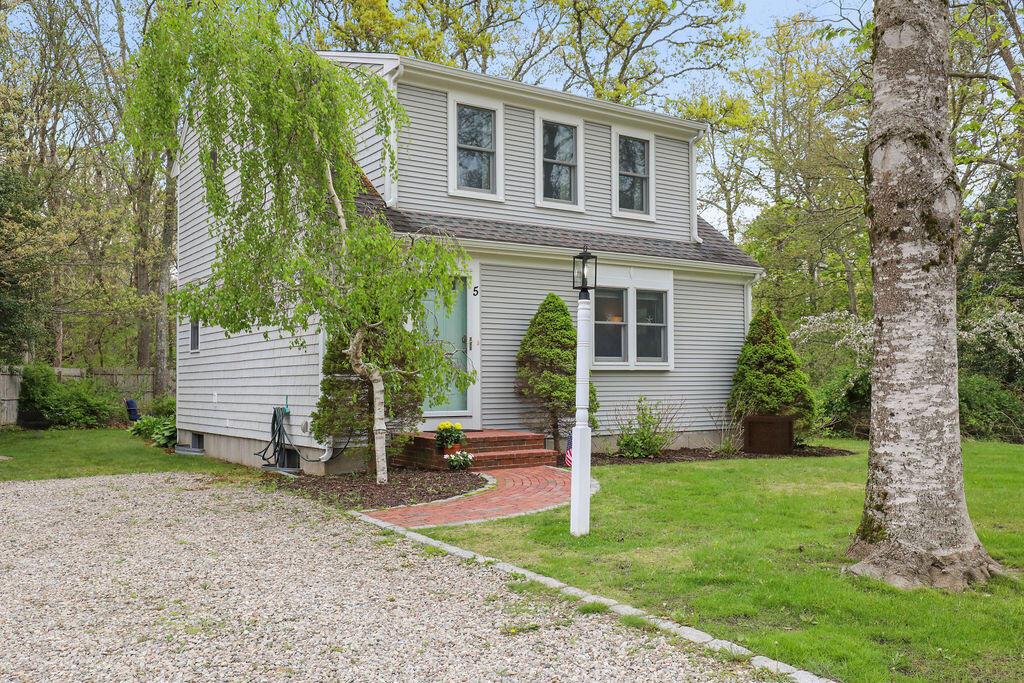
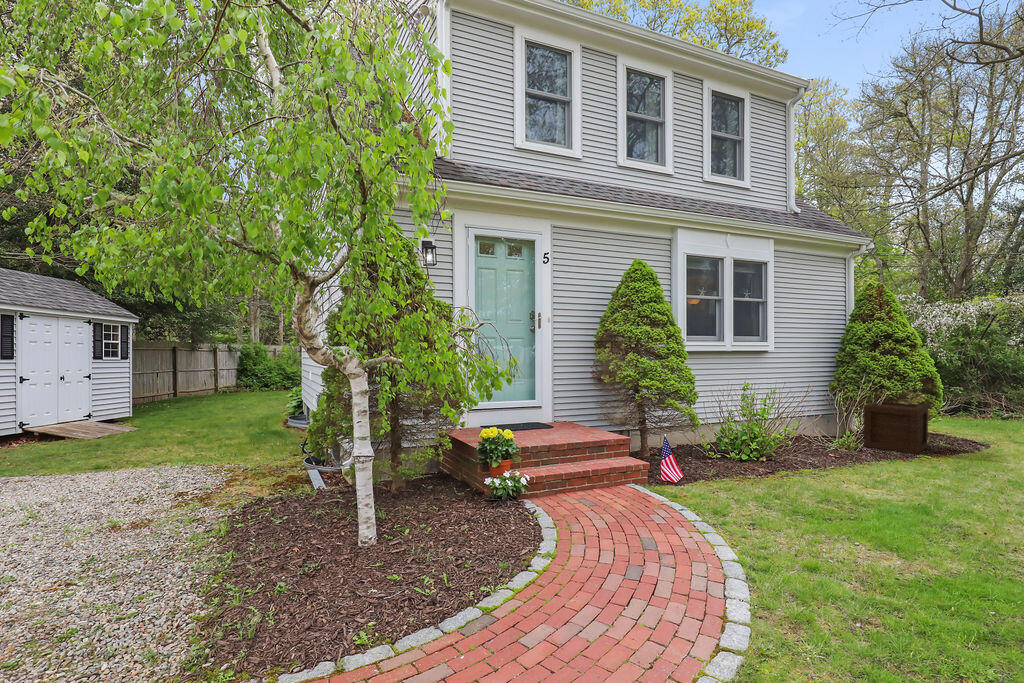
lounge chair: present [16,410,56,438] -> none [216,372,244,394]

